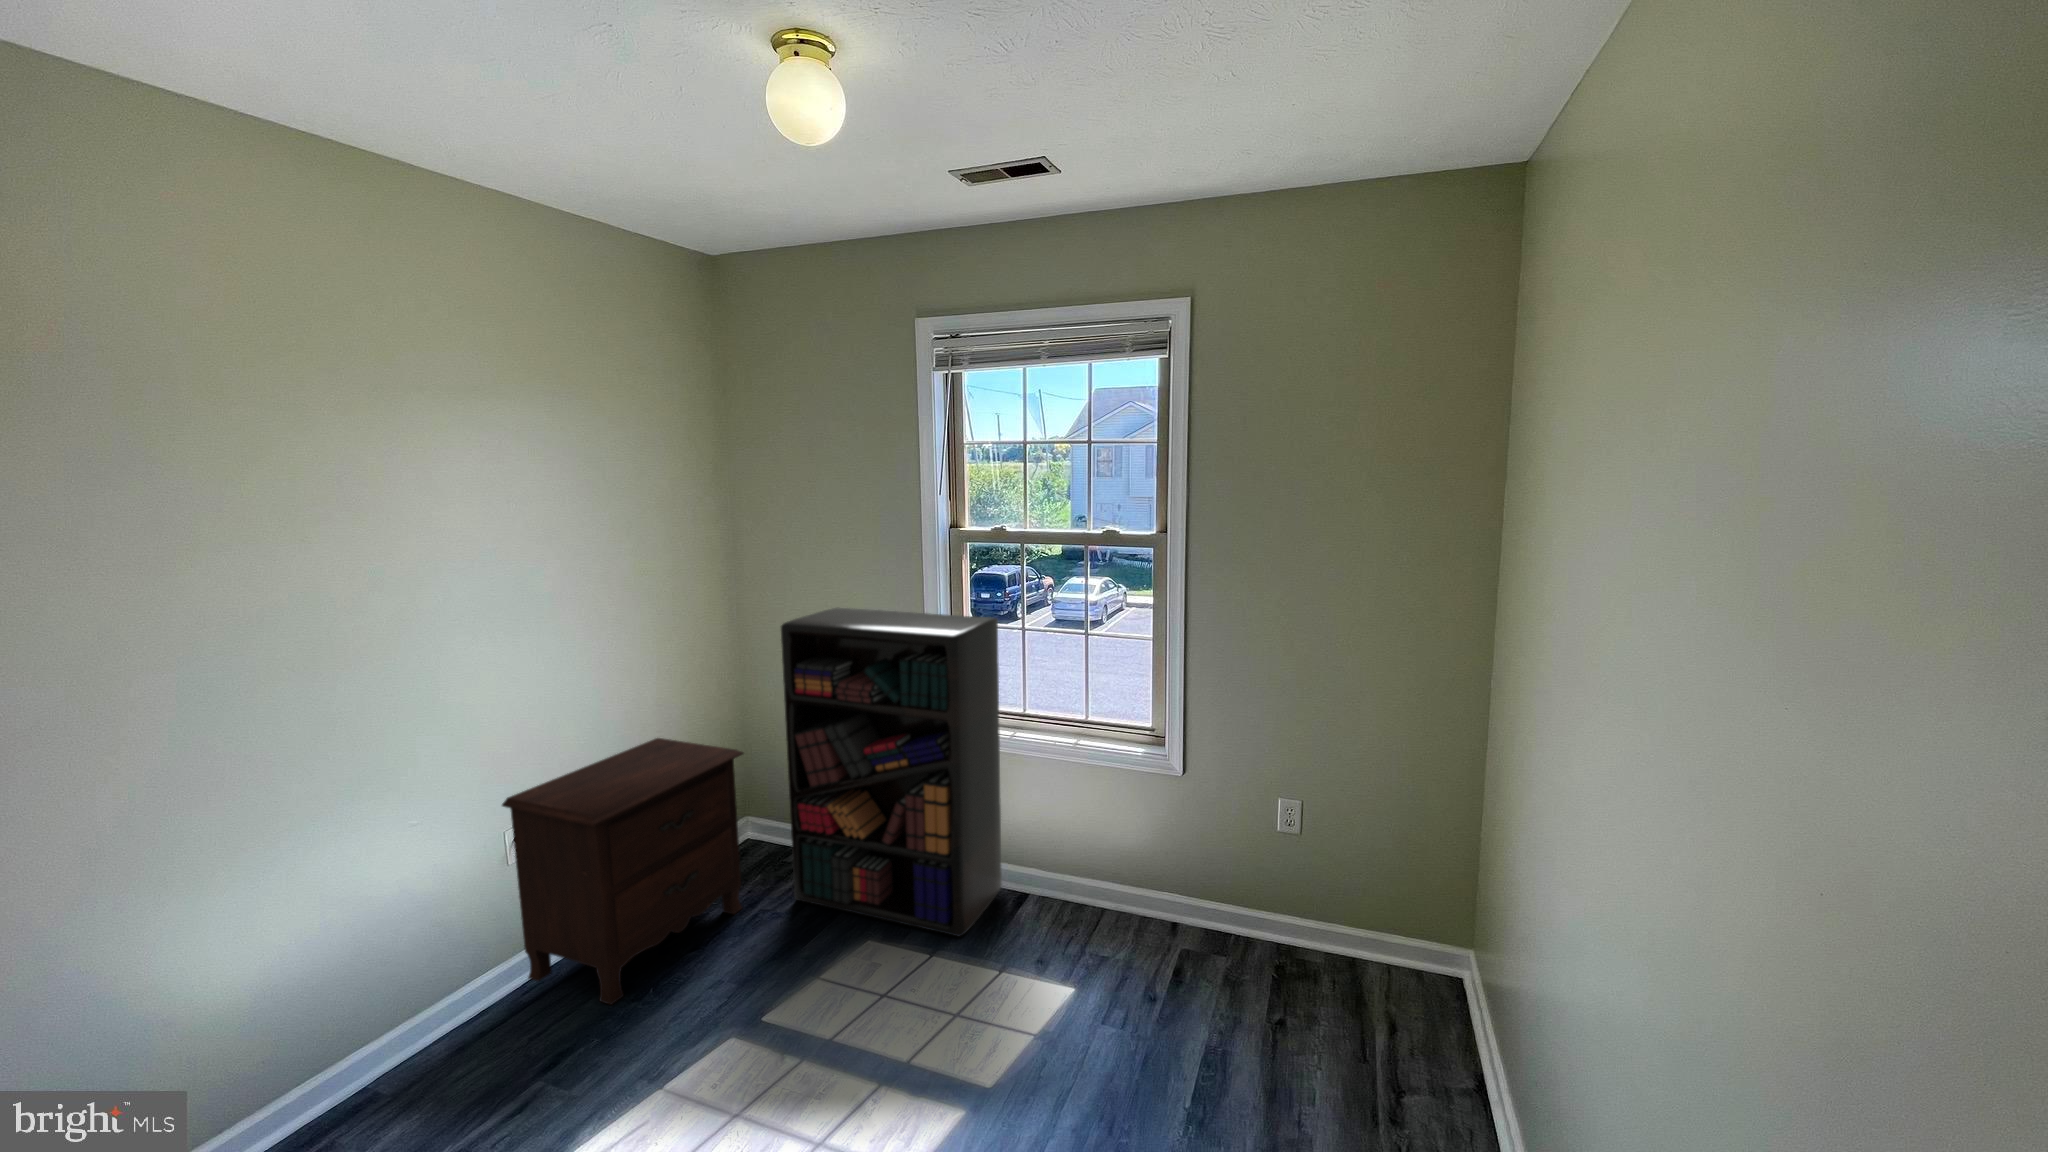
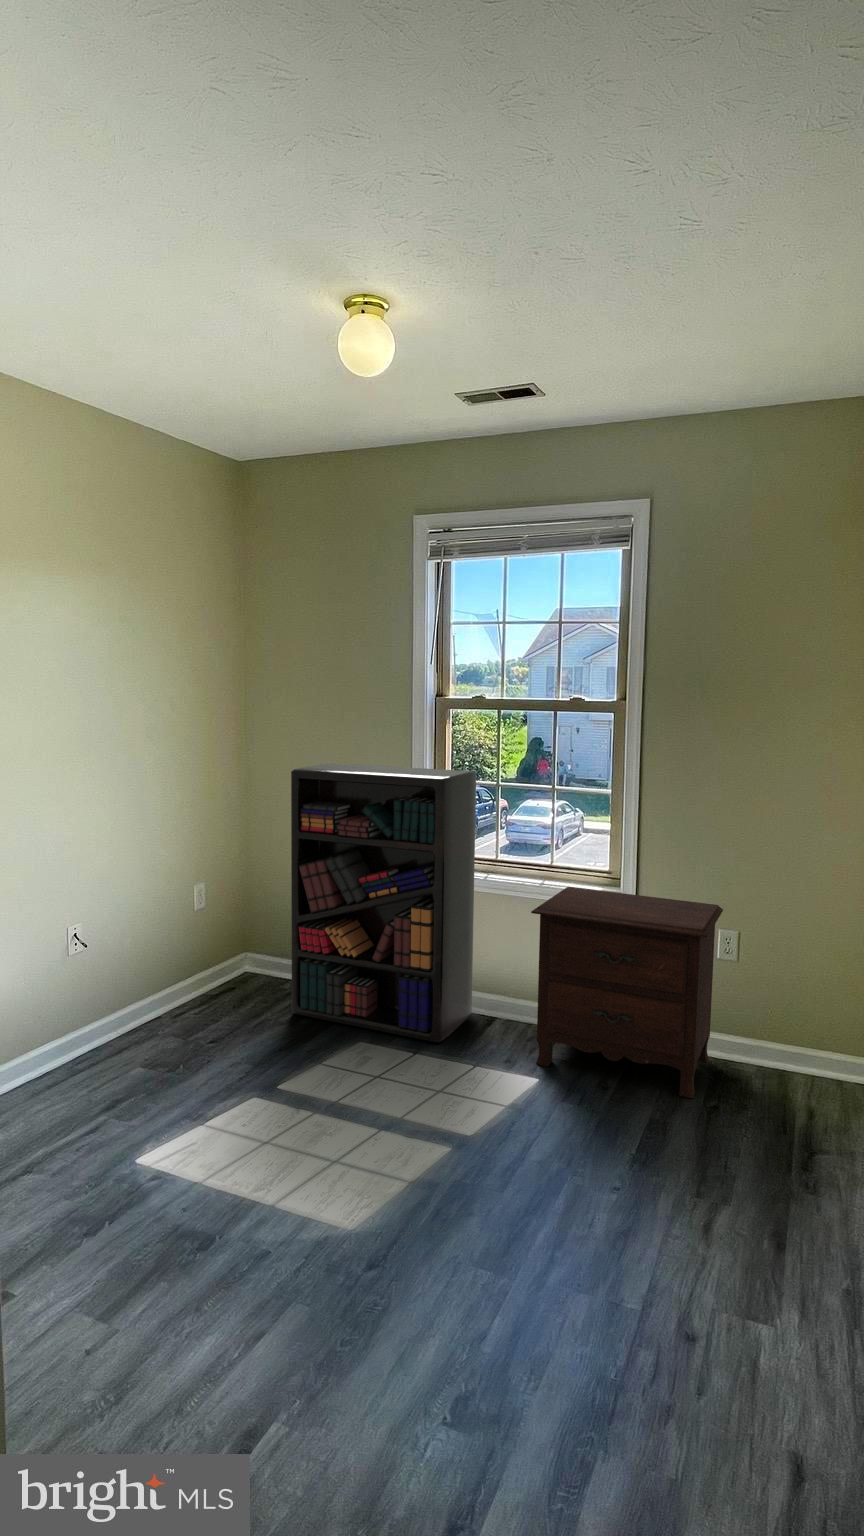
nightstand: present [502,738,743,1004] -> present [531,887,723,1098]

